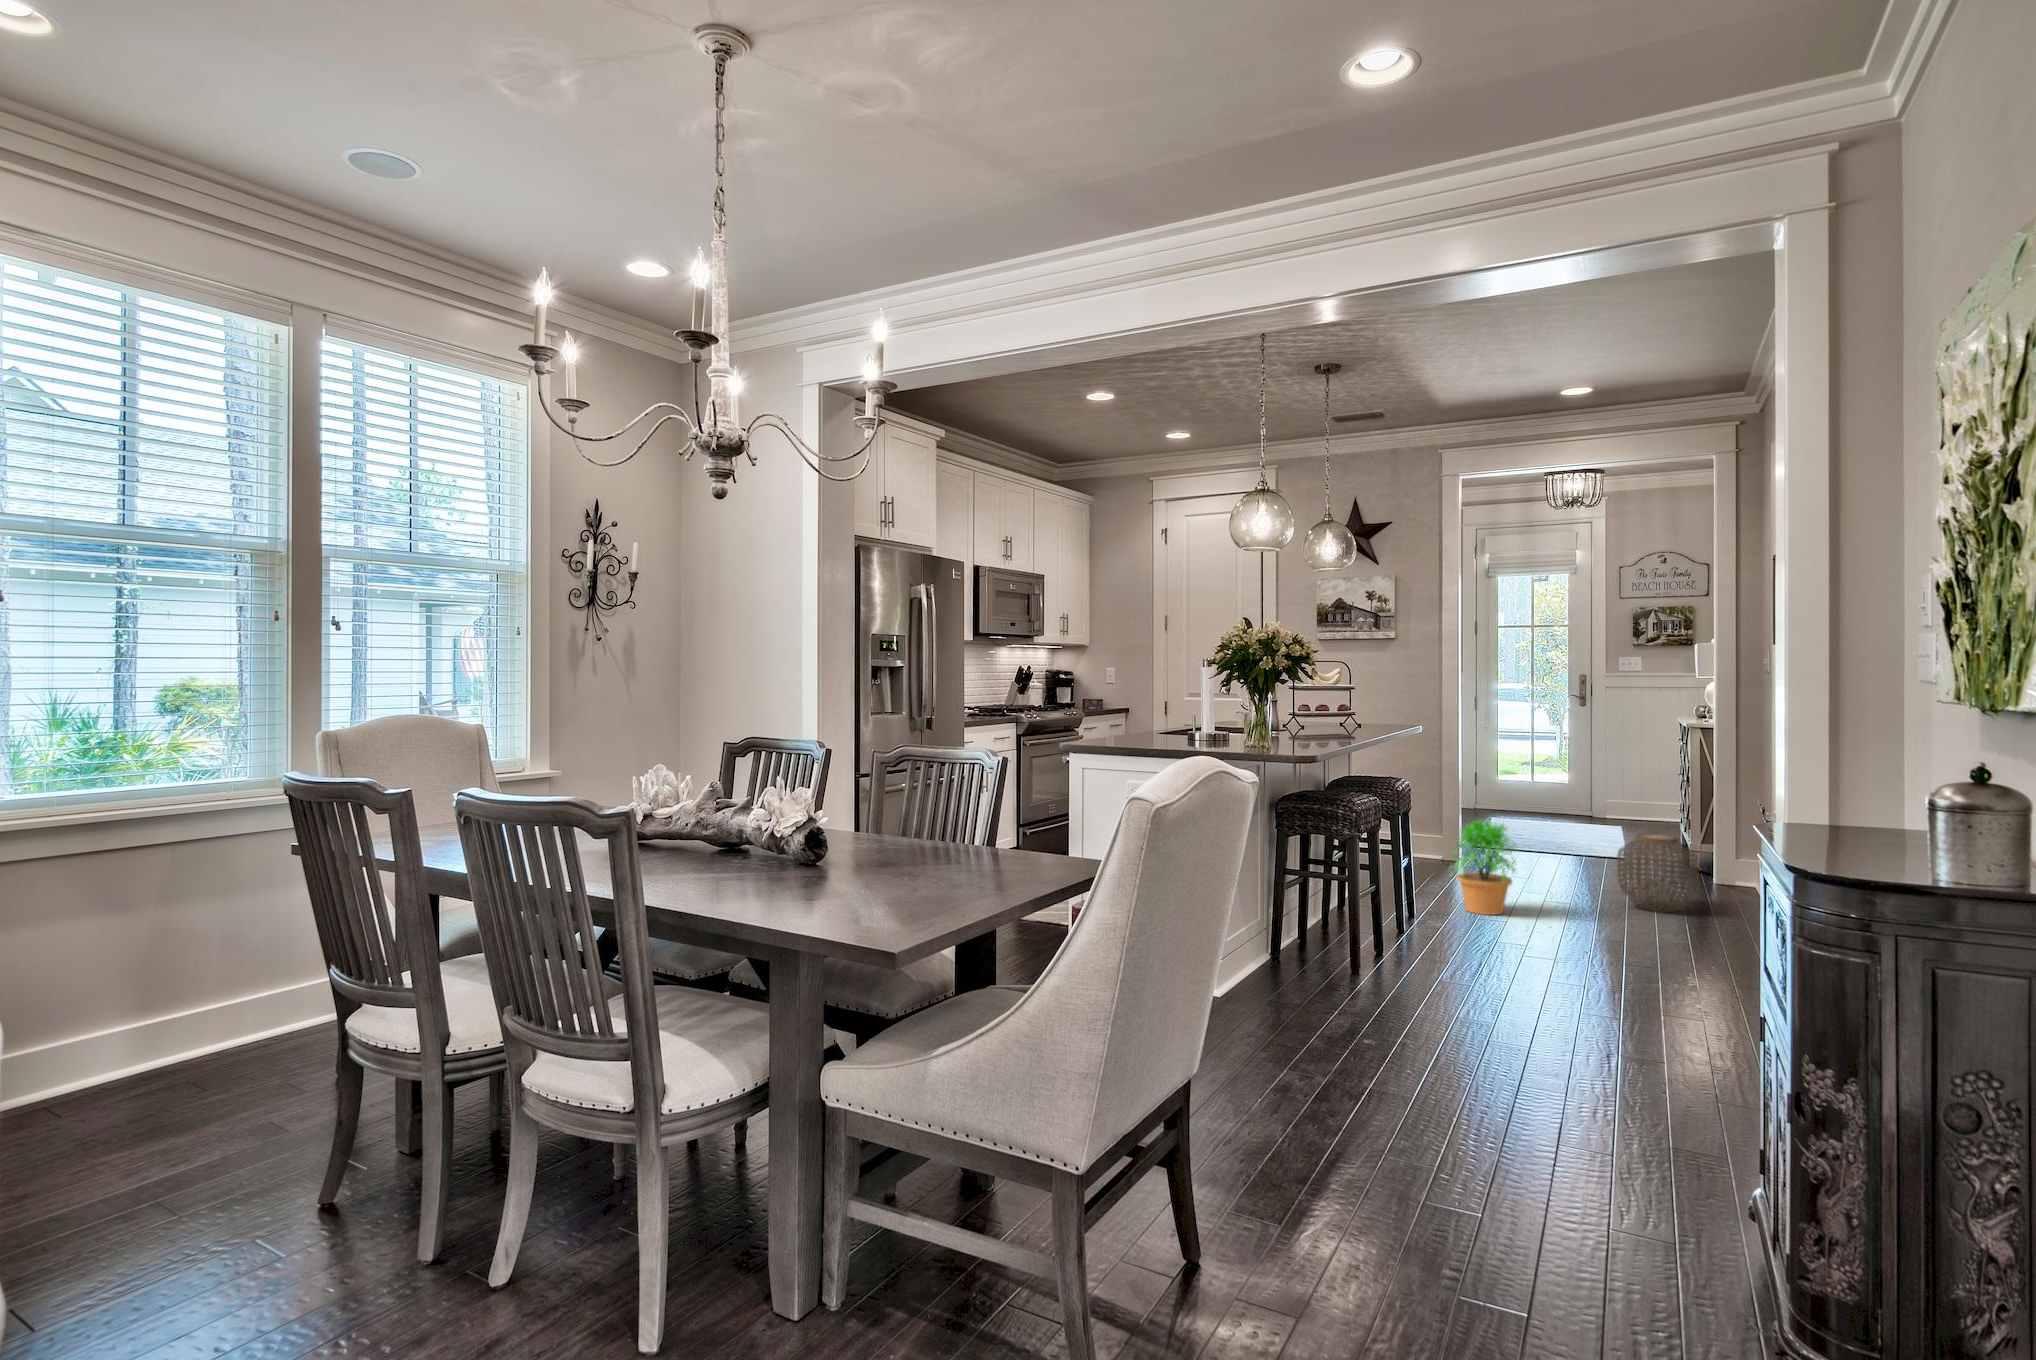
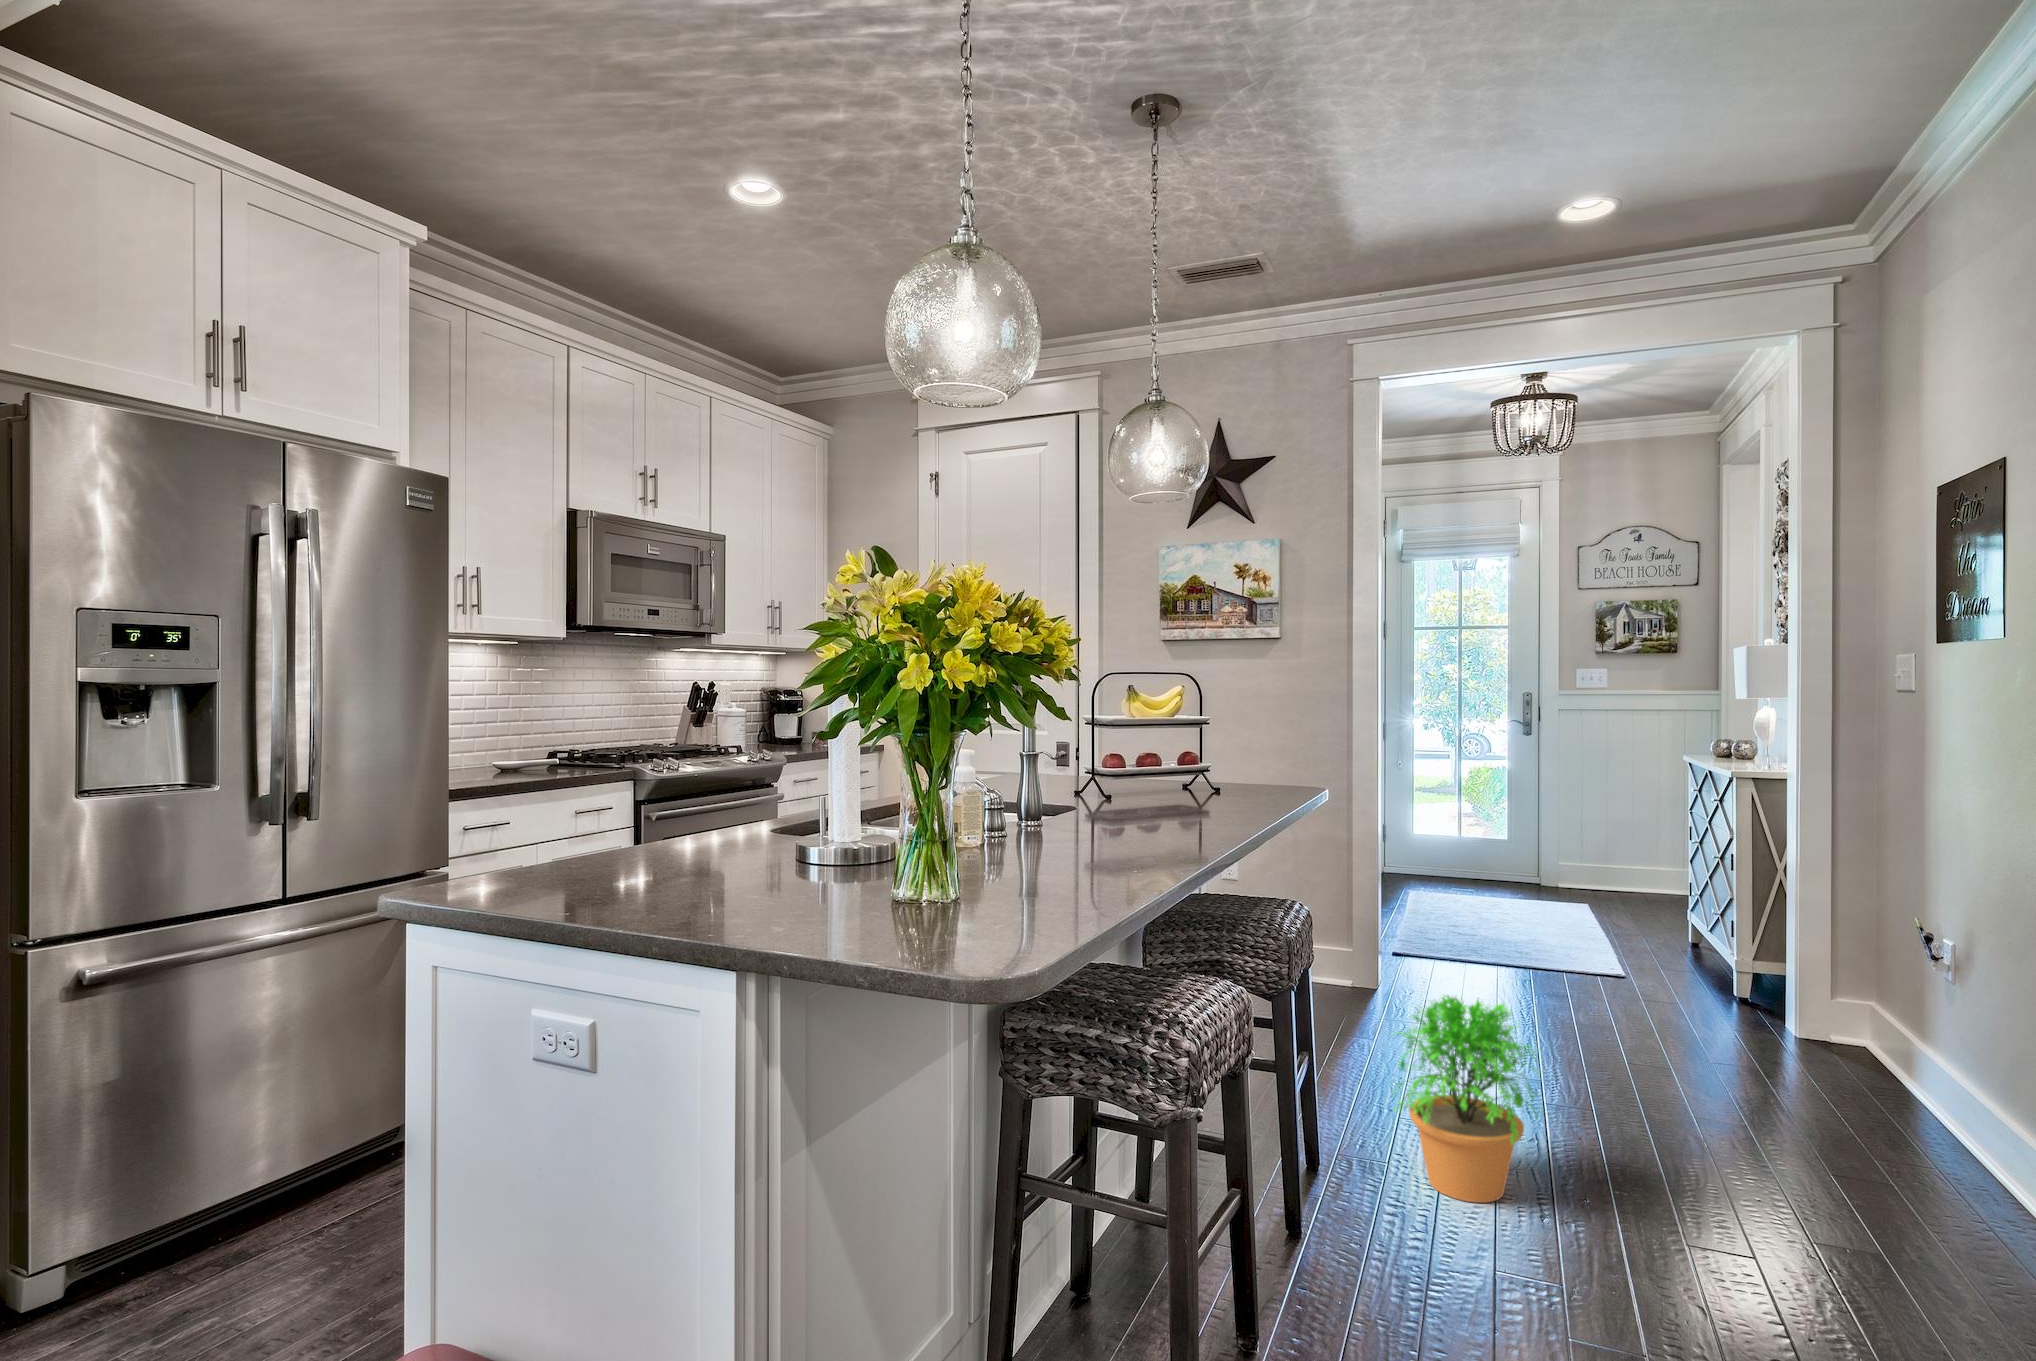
woven basket: present [1617,833,1699,912] -> none [1704,1005,1876,1175]

